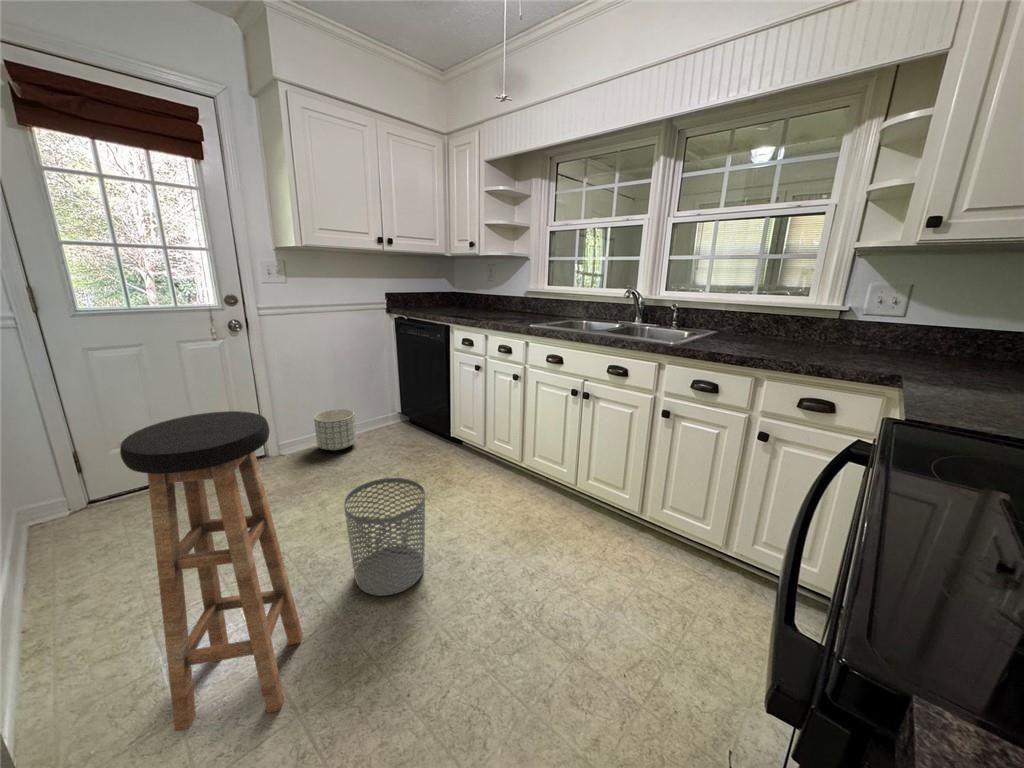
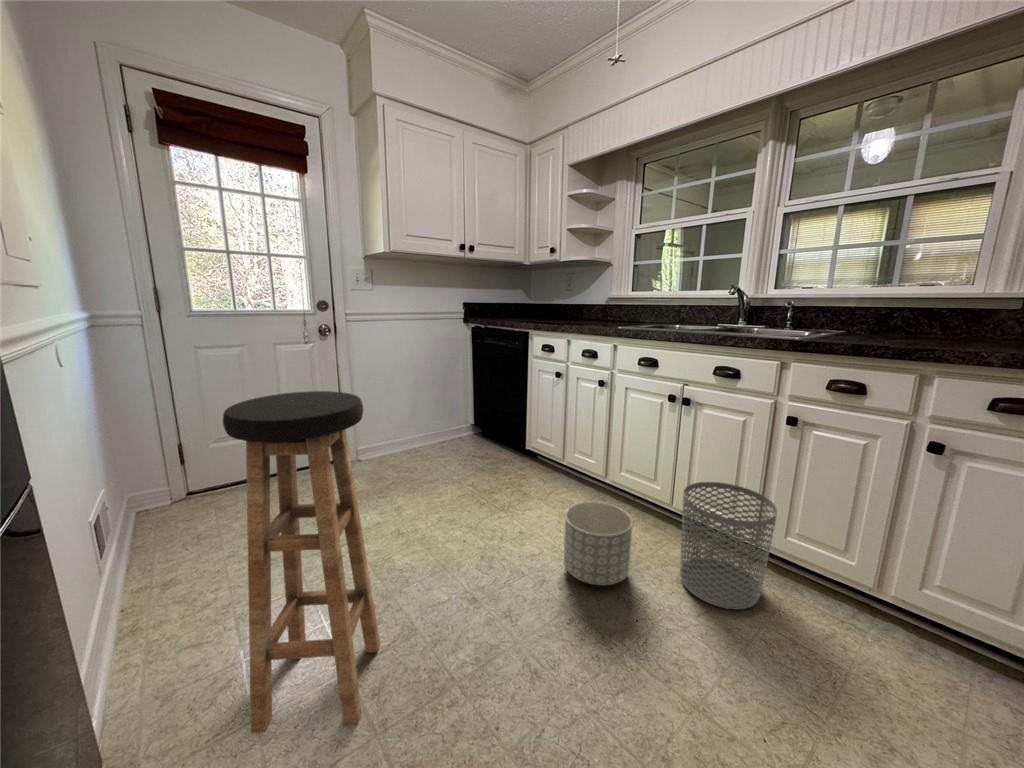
planter: present [314,409,356,451] -> present [564,502,633,585]
waste bin: present [344,478,425,596] -> present [680,482,777,609]

